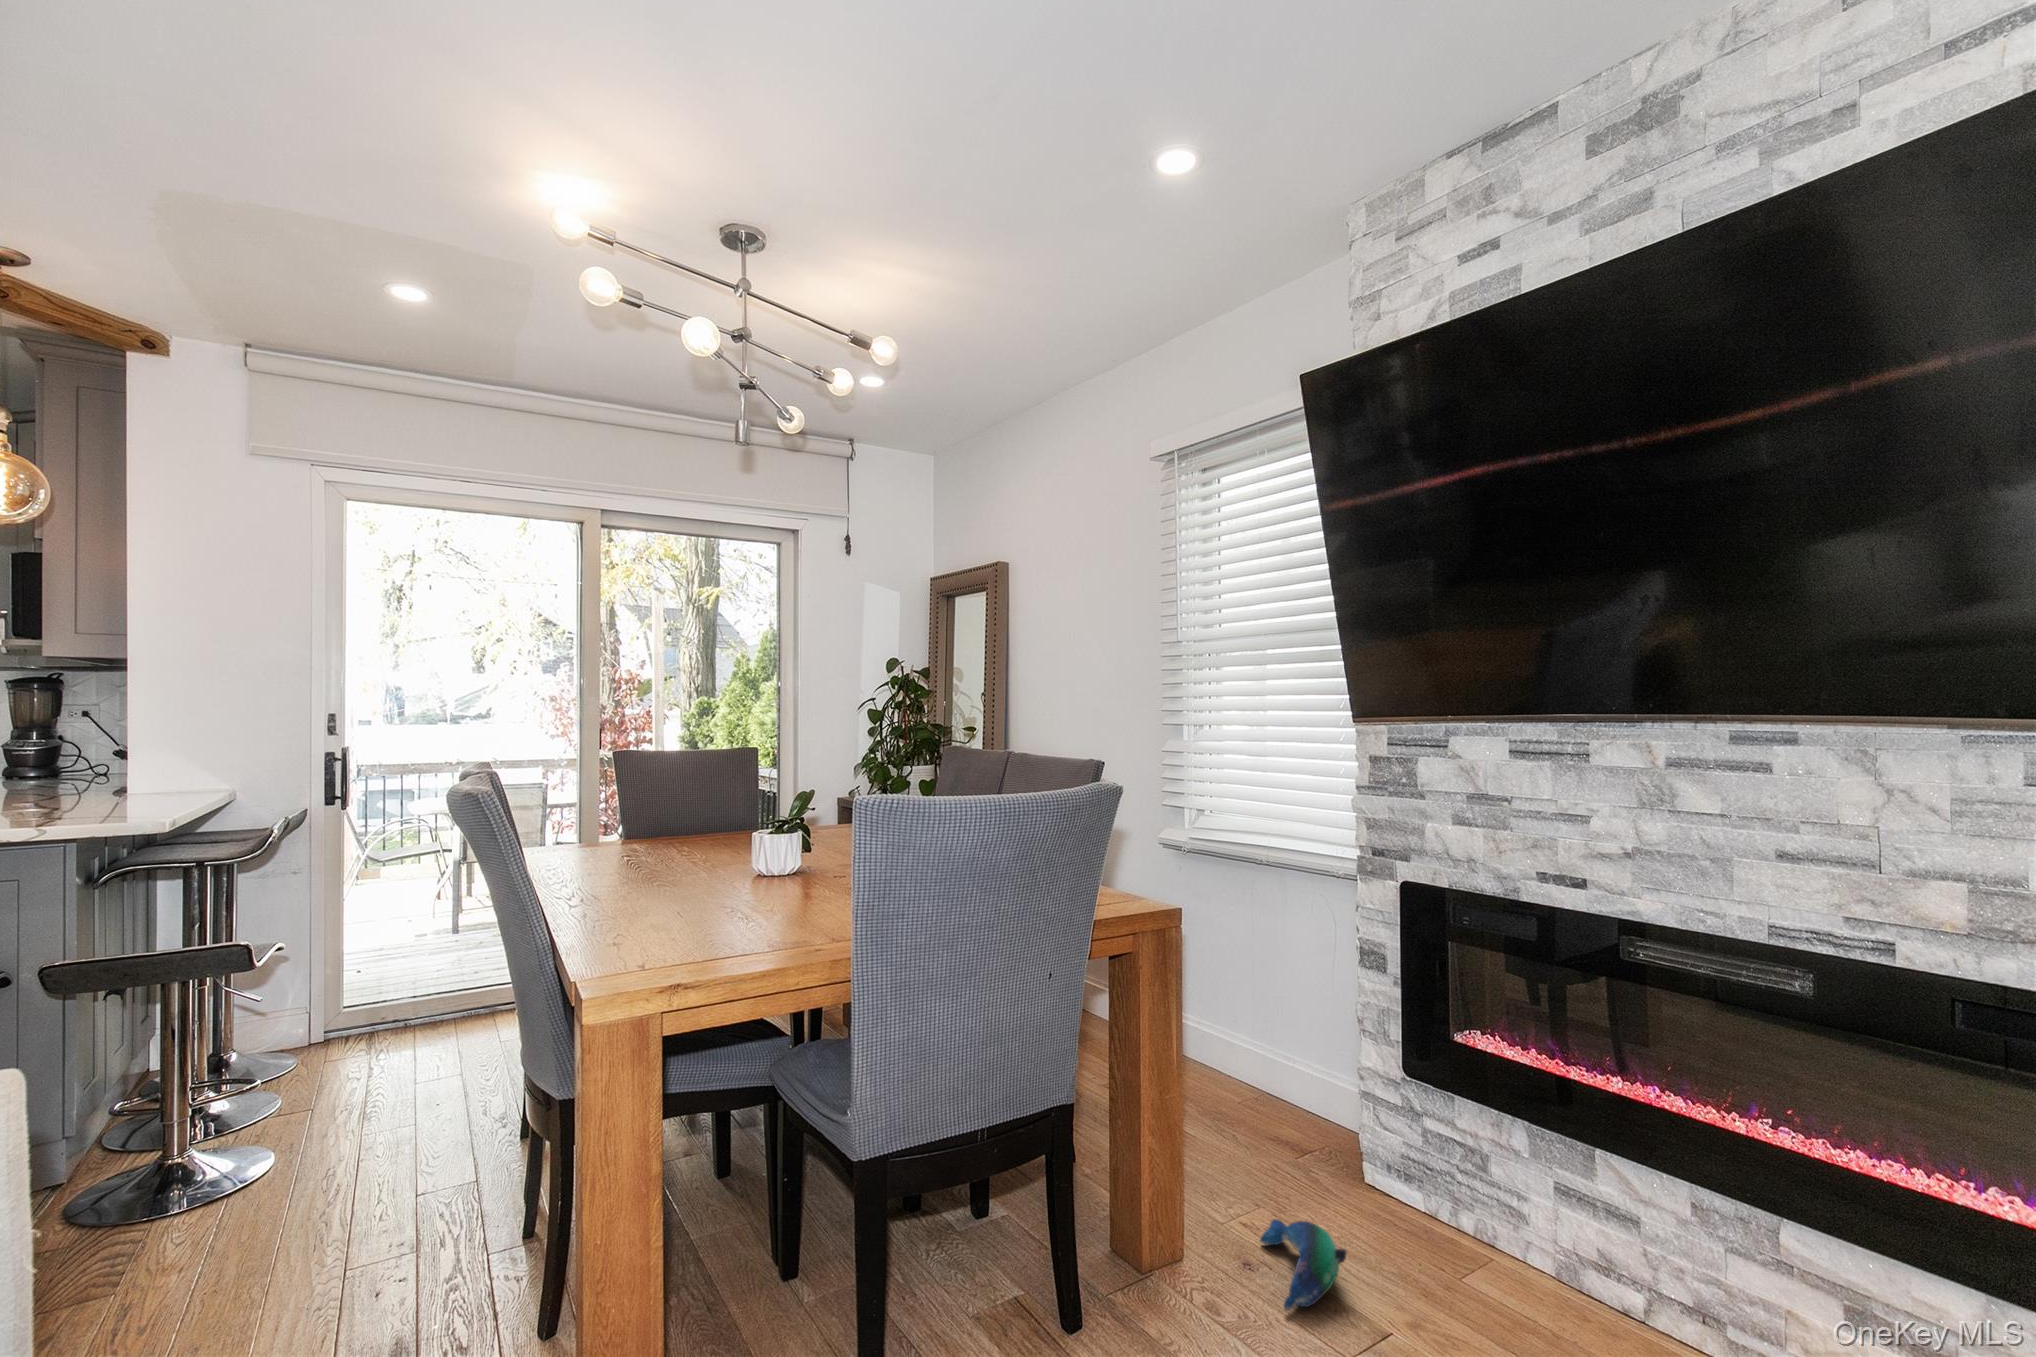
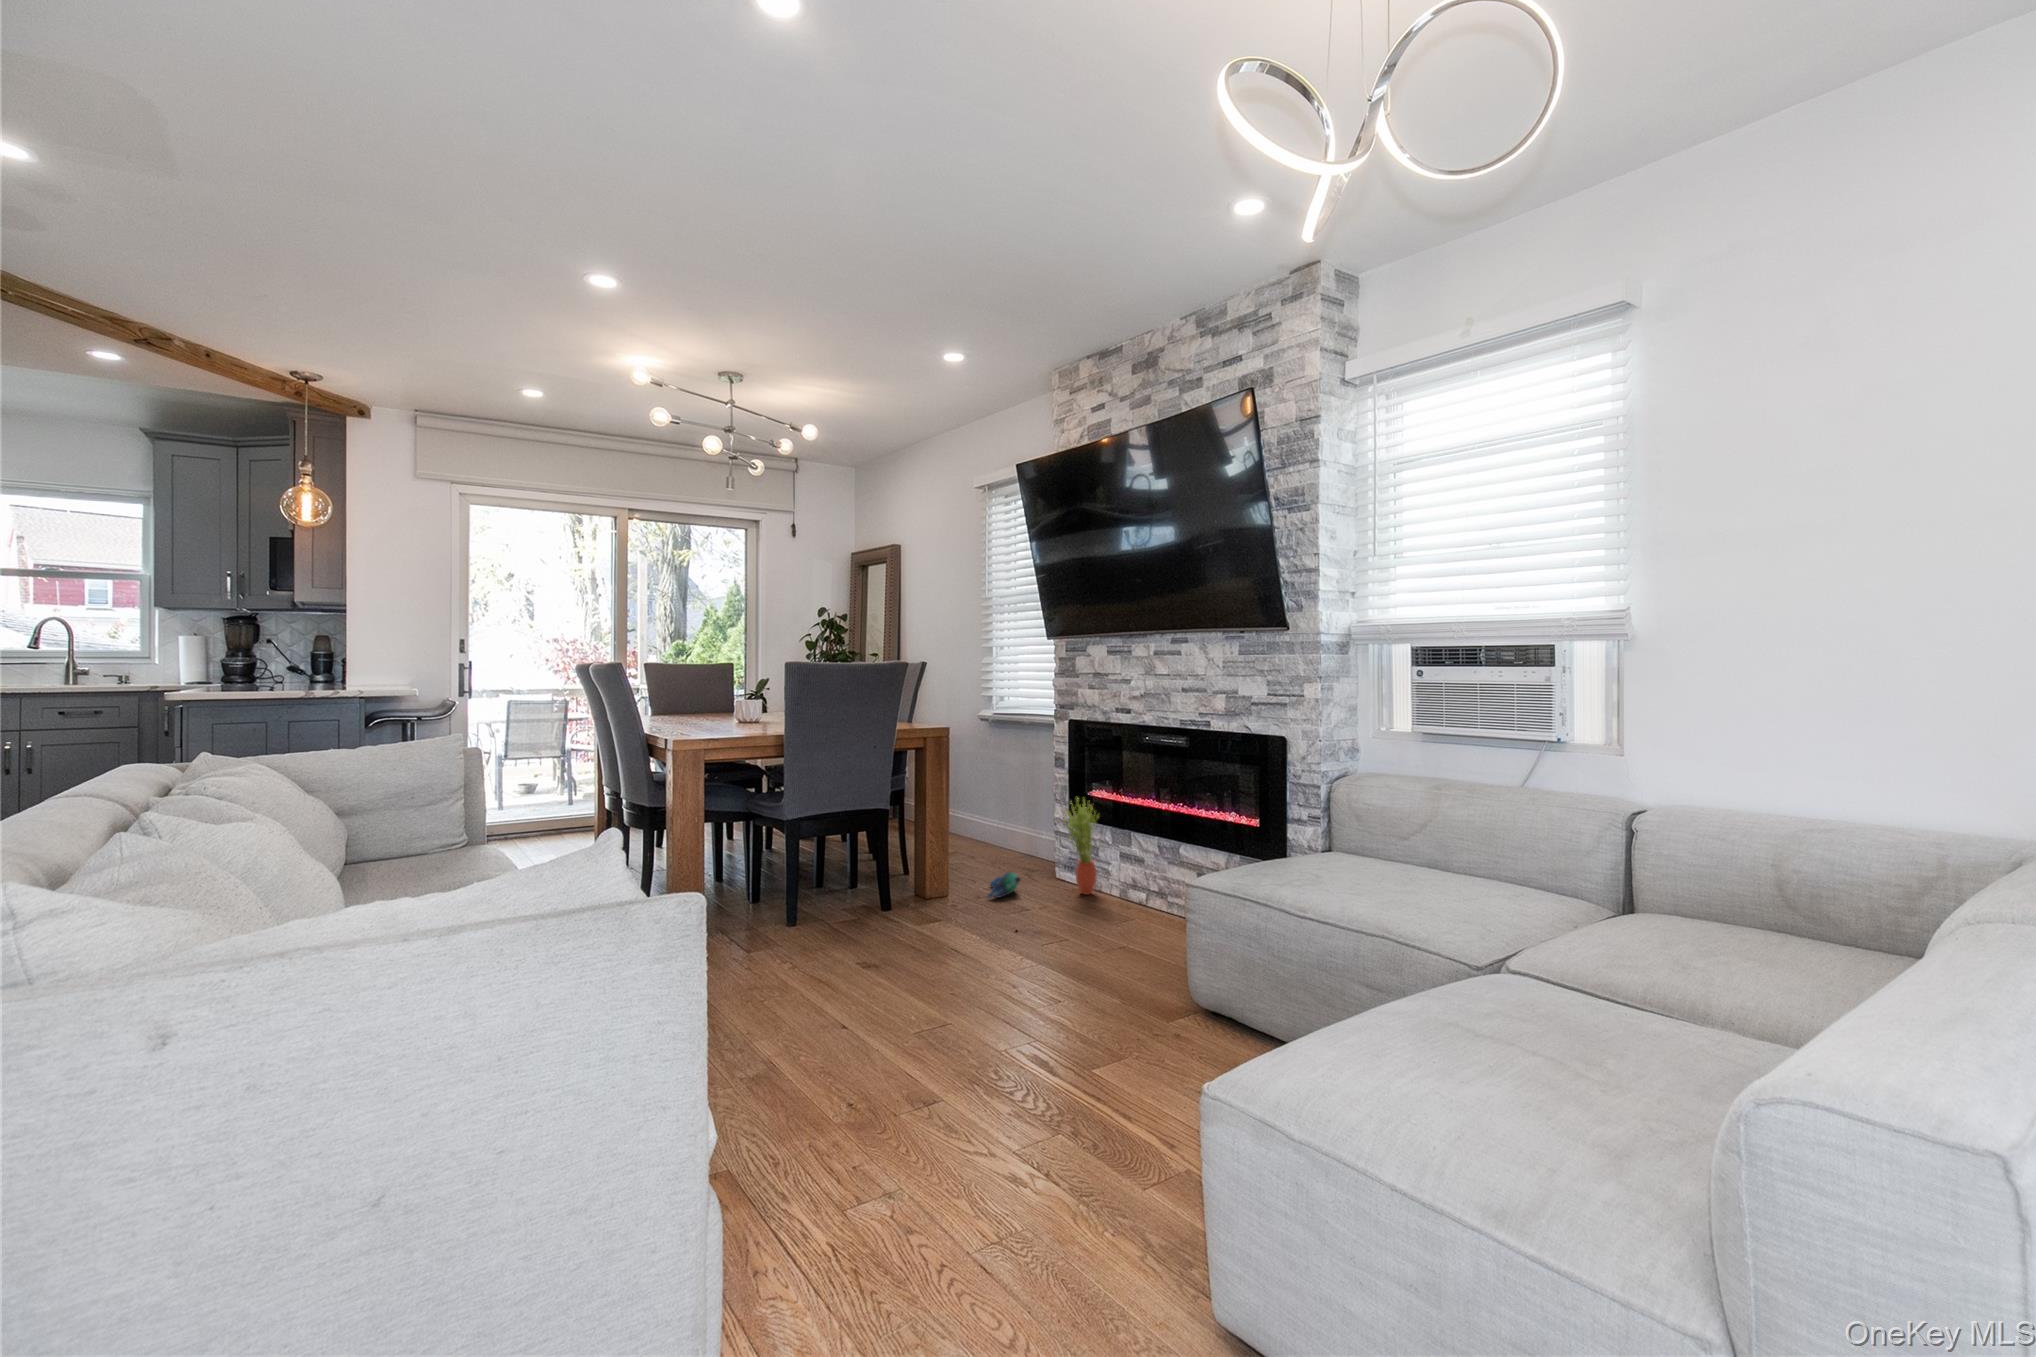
potted plant: none [1424,1060,1522,1293] -> present [1064,797,1099,894]

